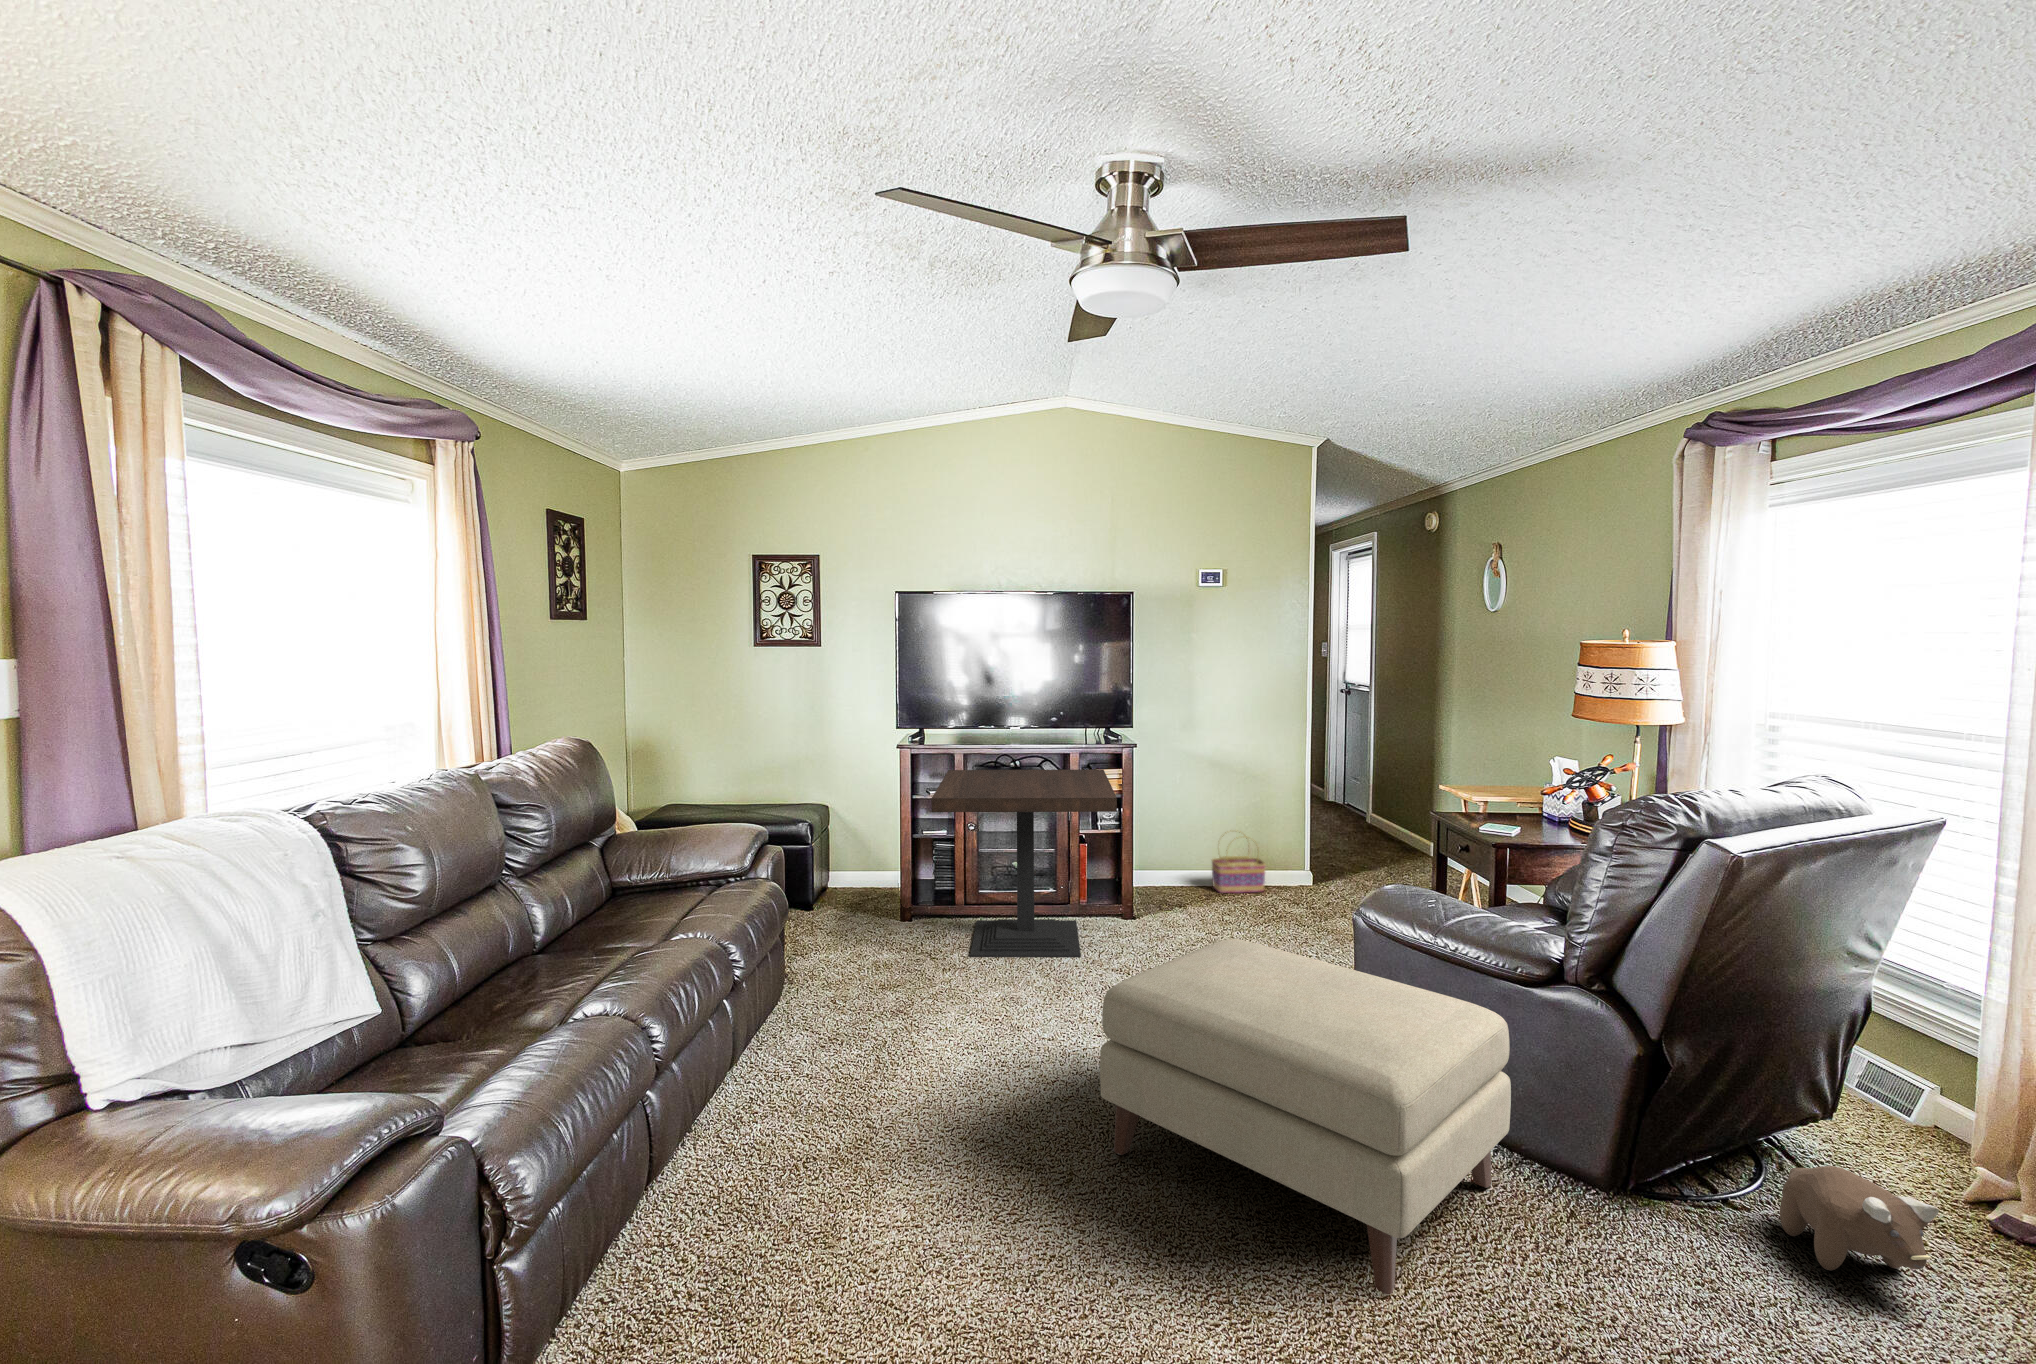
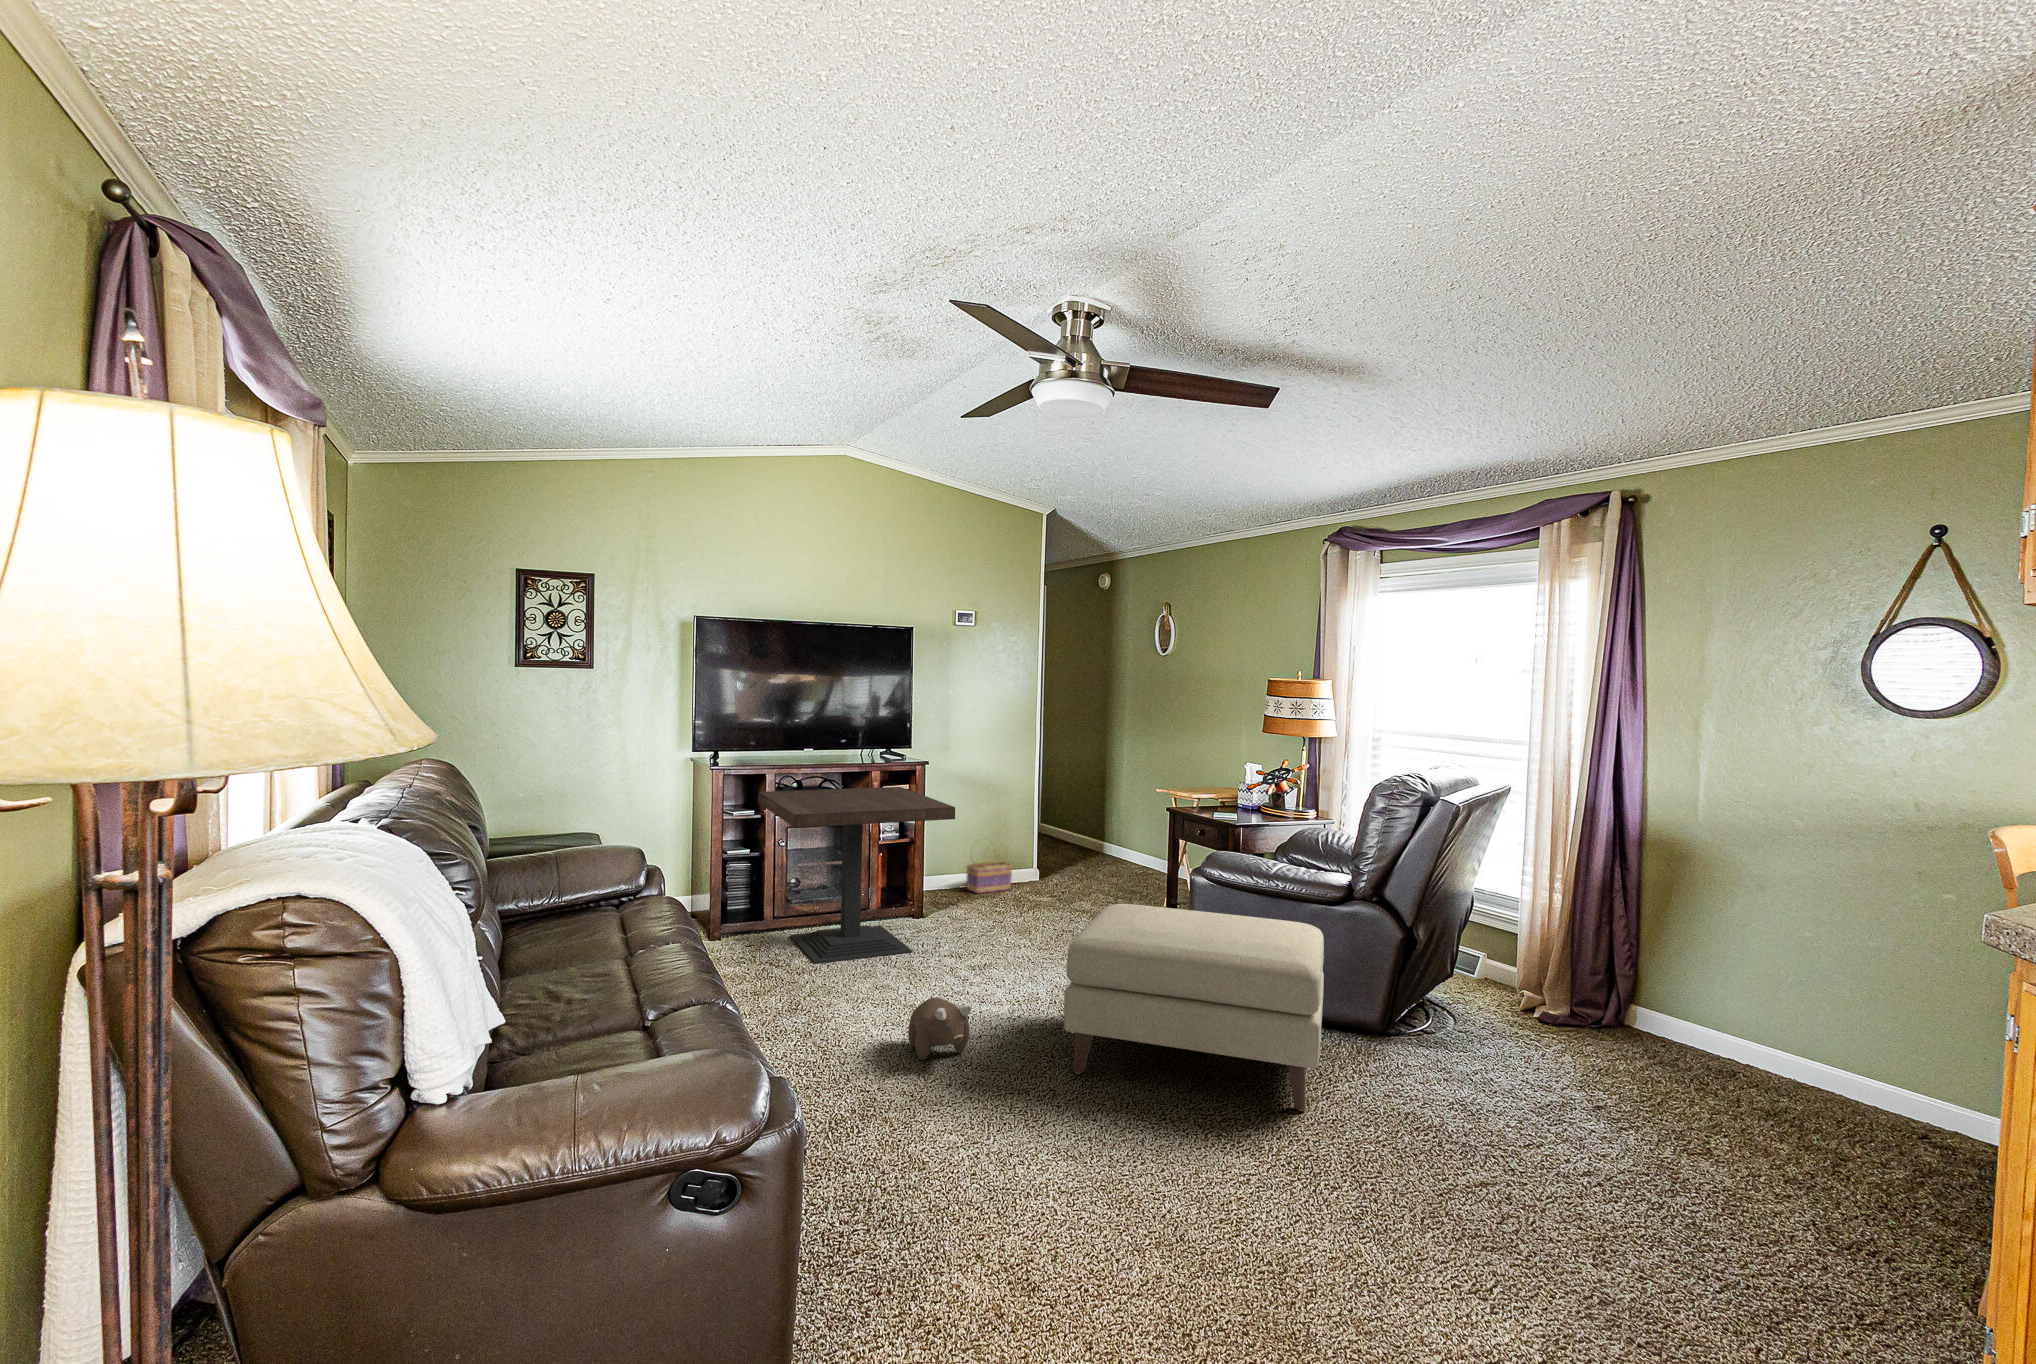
plush toy: present [1780,1166,1939,1270] -> present [908,997,971,1060]

